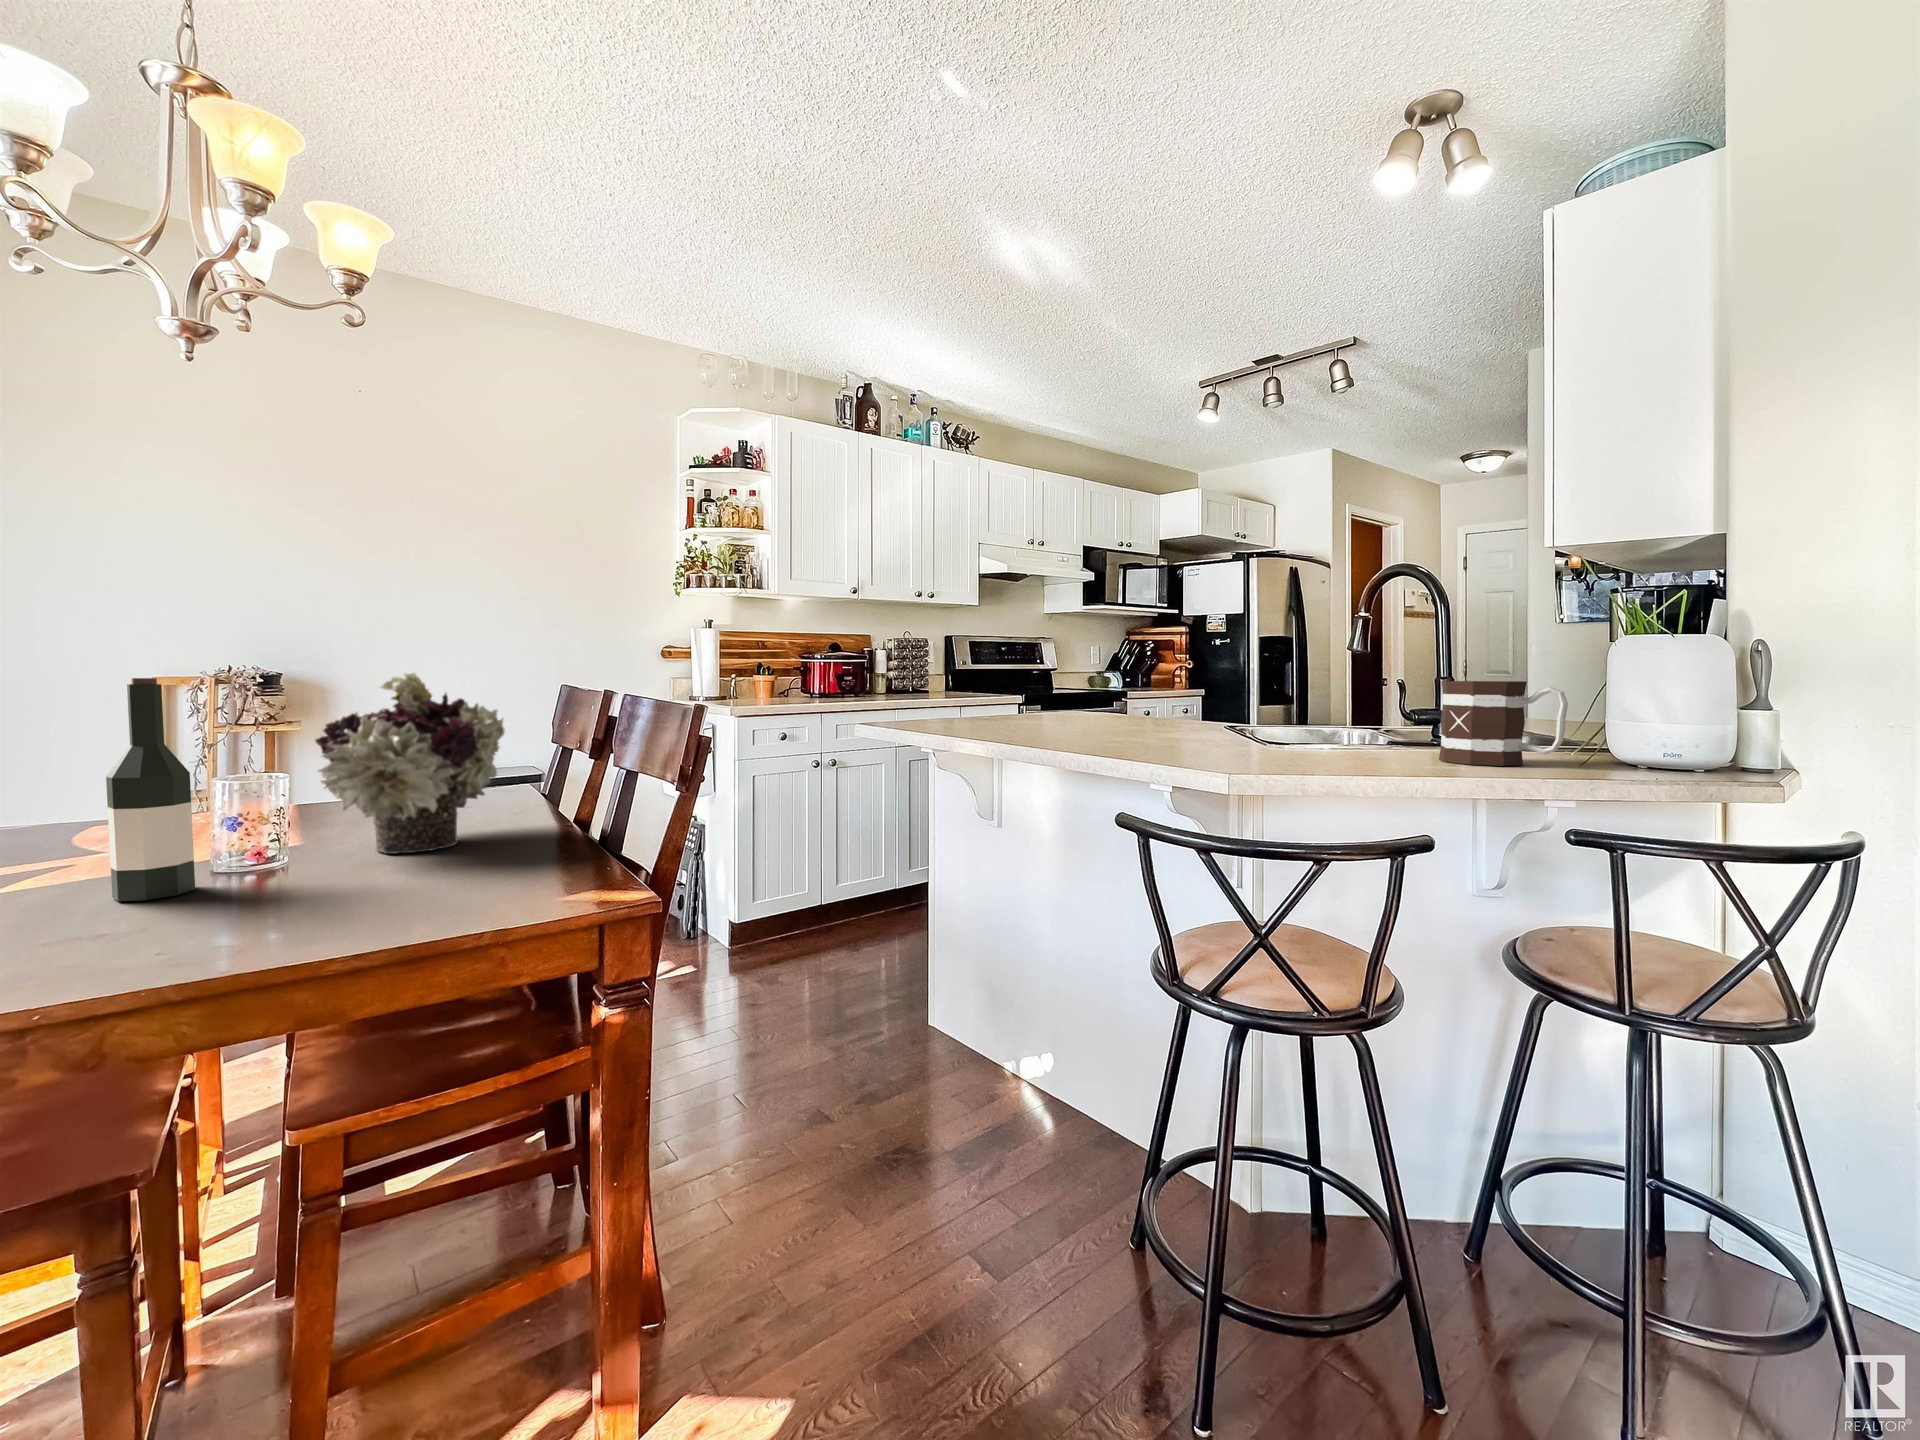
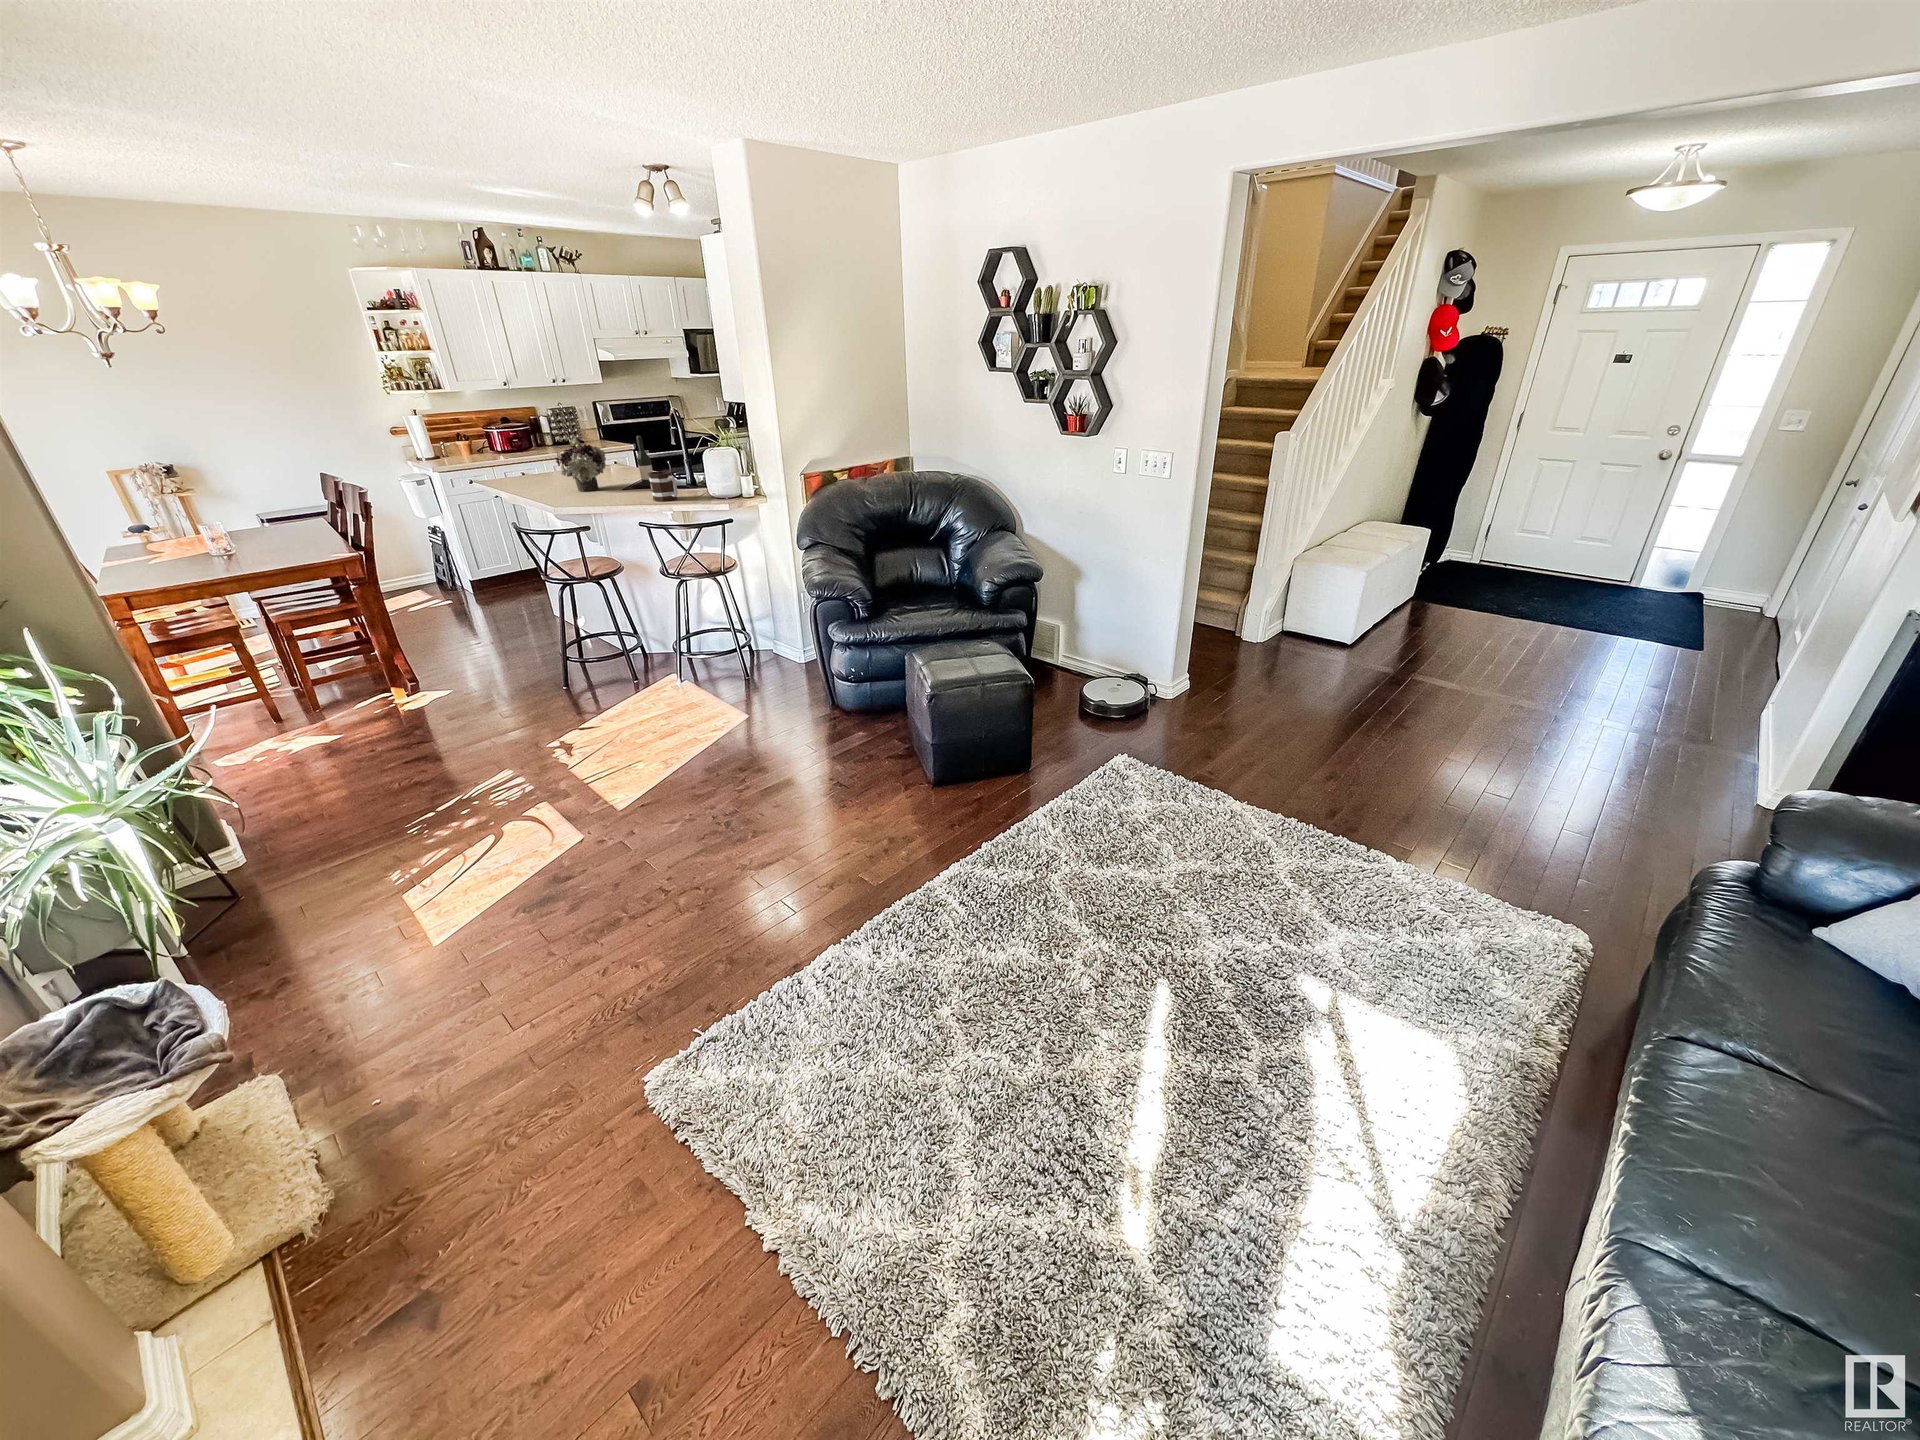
flower arrangement: present [315,673,505,854] -> present [555,438,606,491]
wine bottle: present [106,678,195,901] -> present [636,436,653,486]

